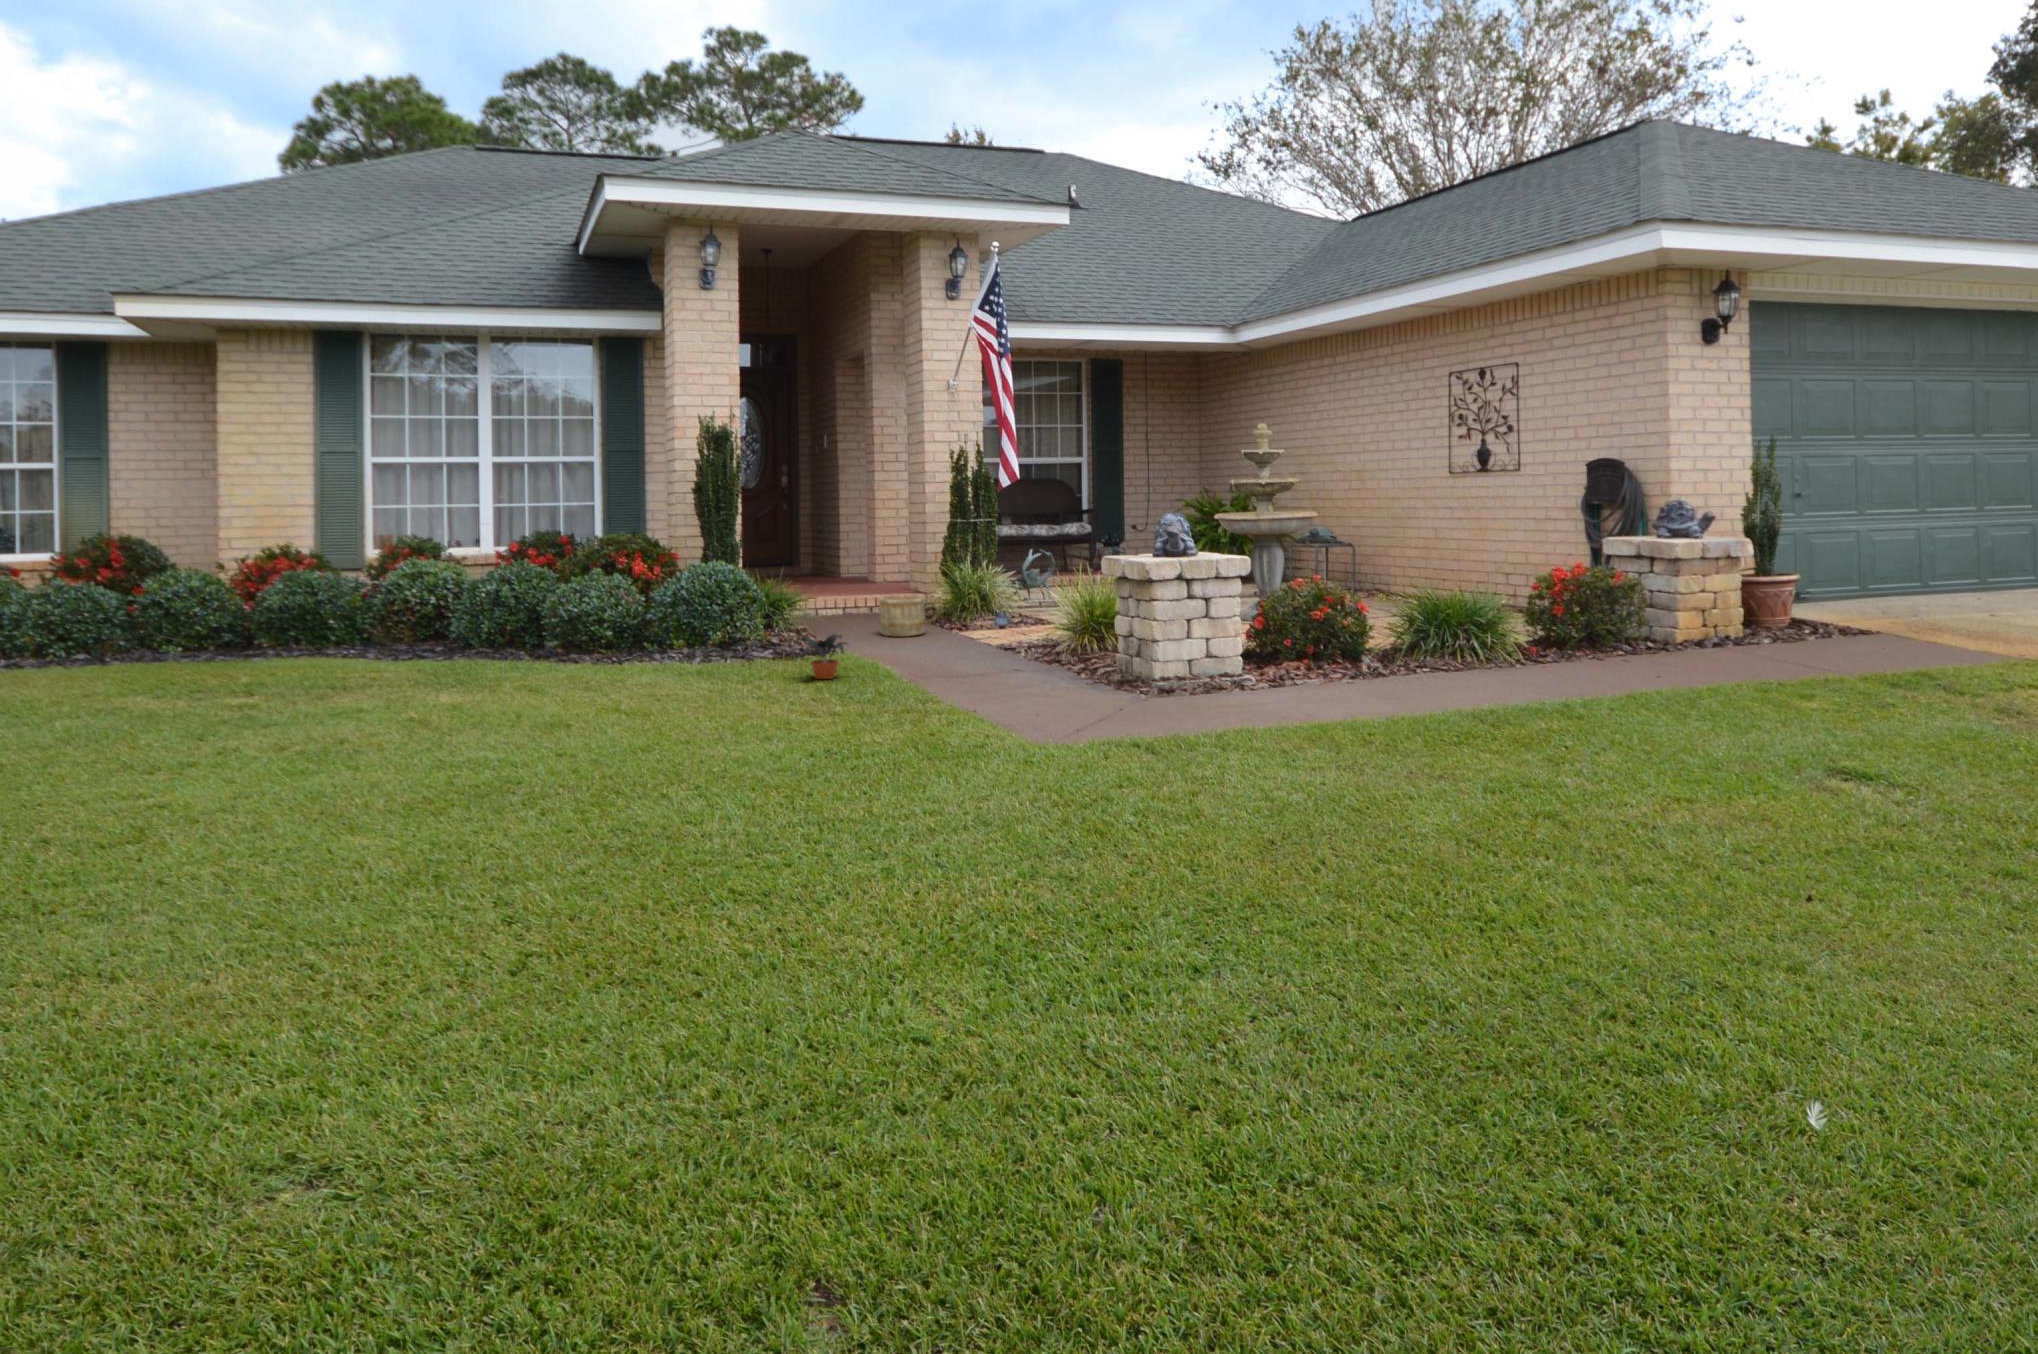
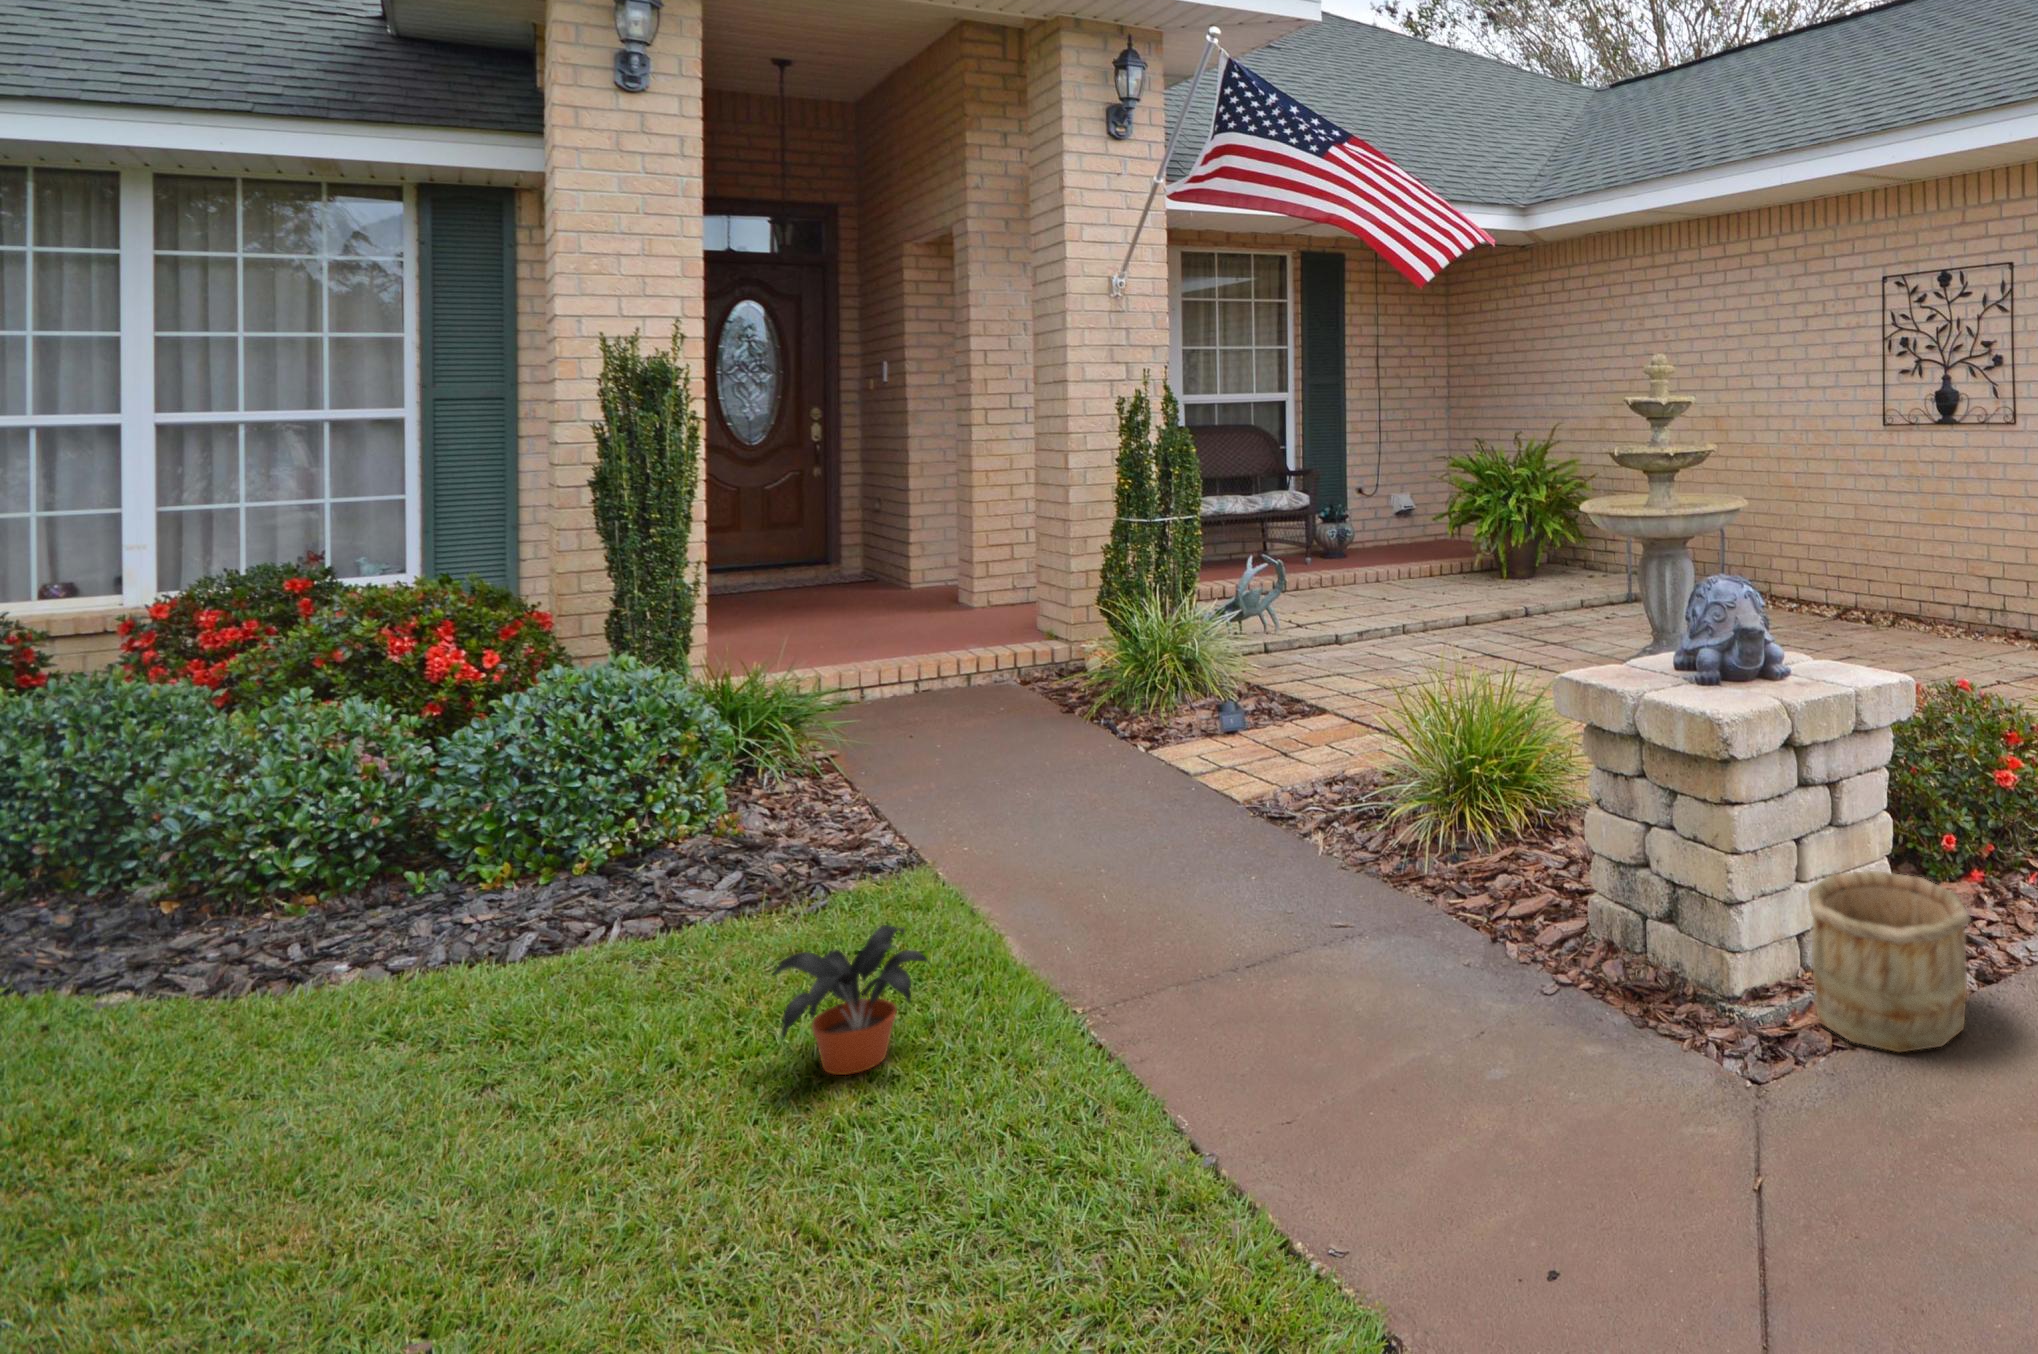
wooden bucket: present [878,595,925,637] -> present [1808,871,1971,1052]

